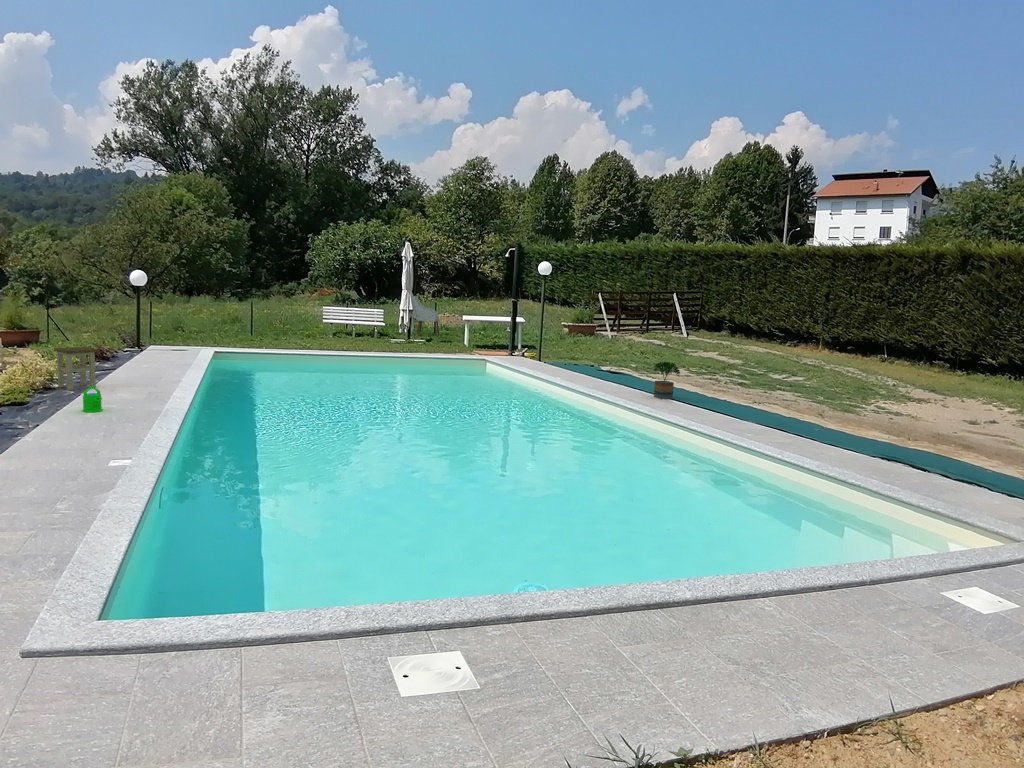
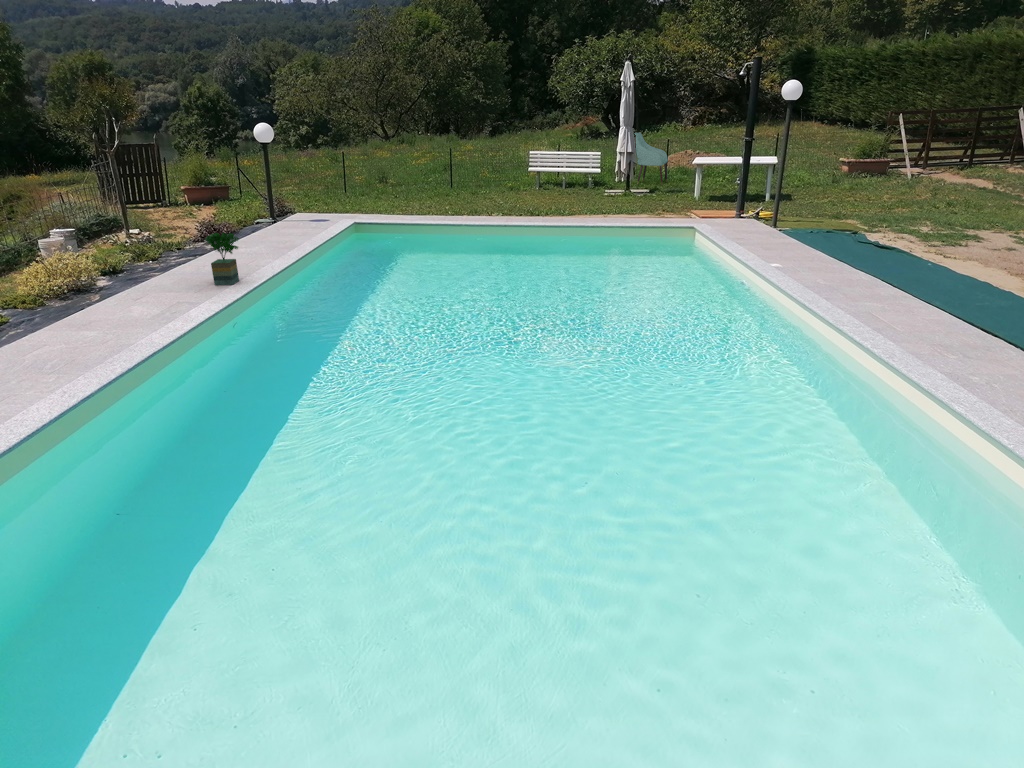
stool: present [54,347,97,390] -> none [133,234,180,289]
potted tree: present [653,362,680,399] -> present [206,233,239,285]
watering can: present [82,386,103,412] -> none [113,298,142,331]

